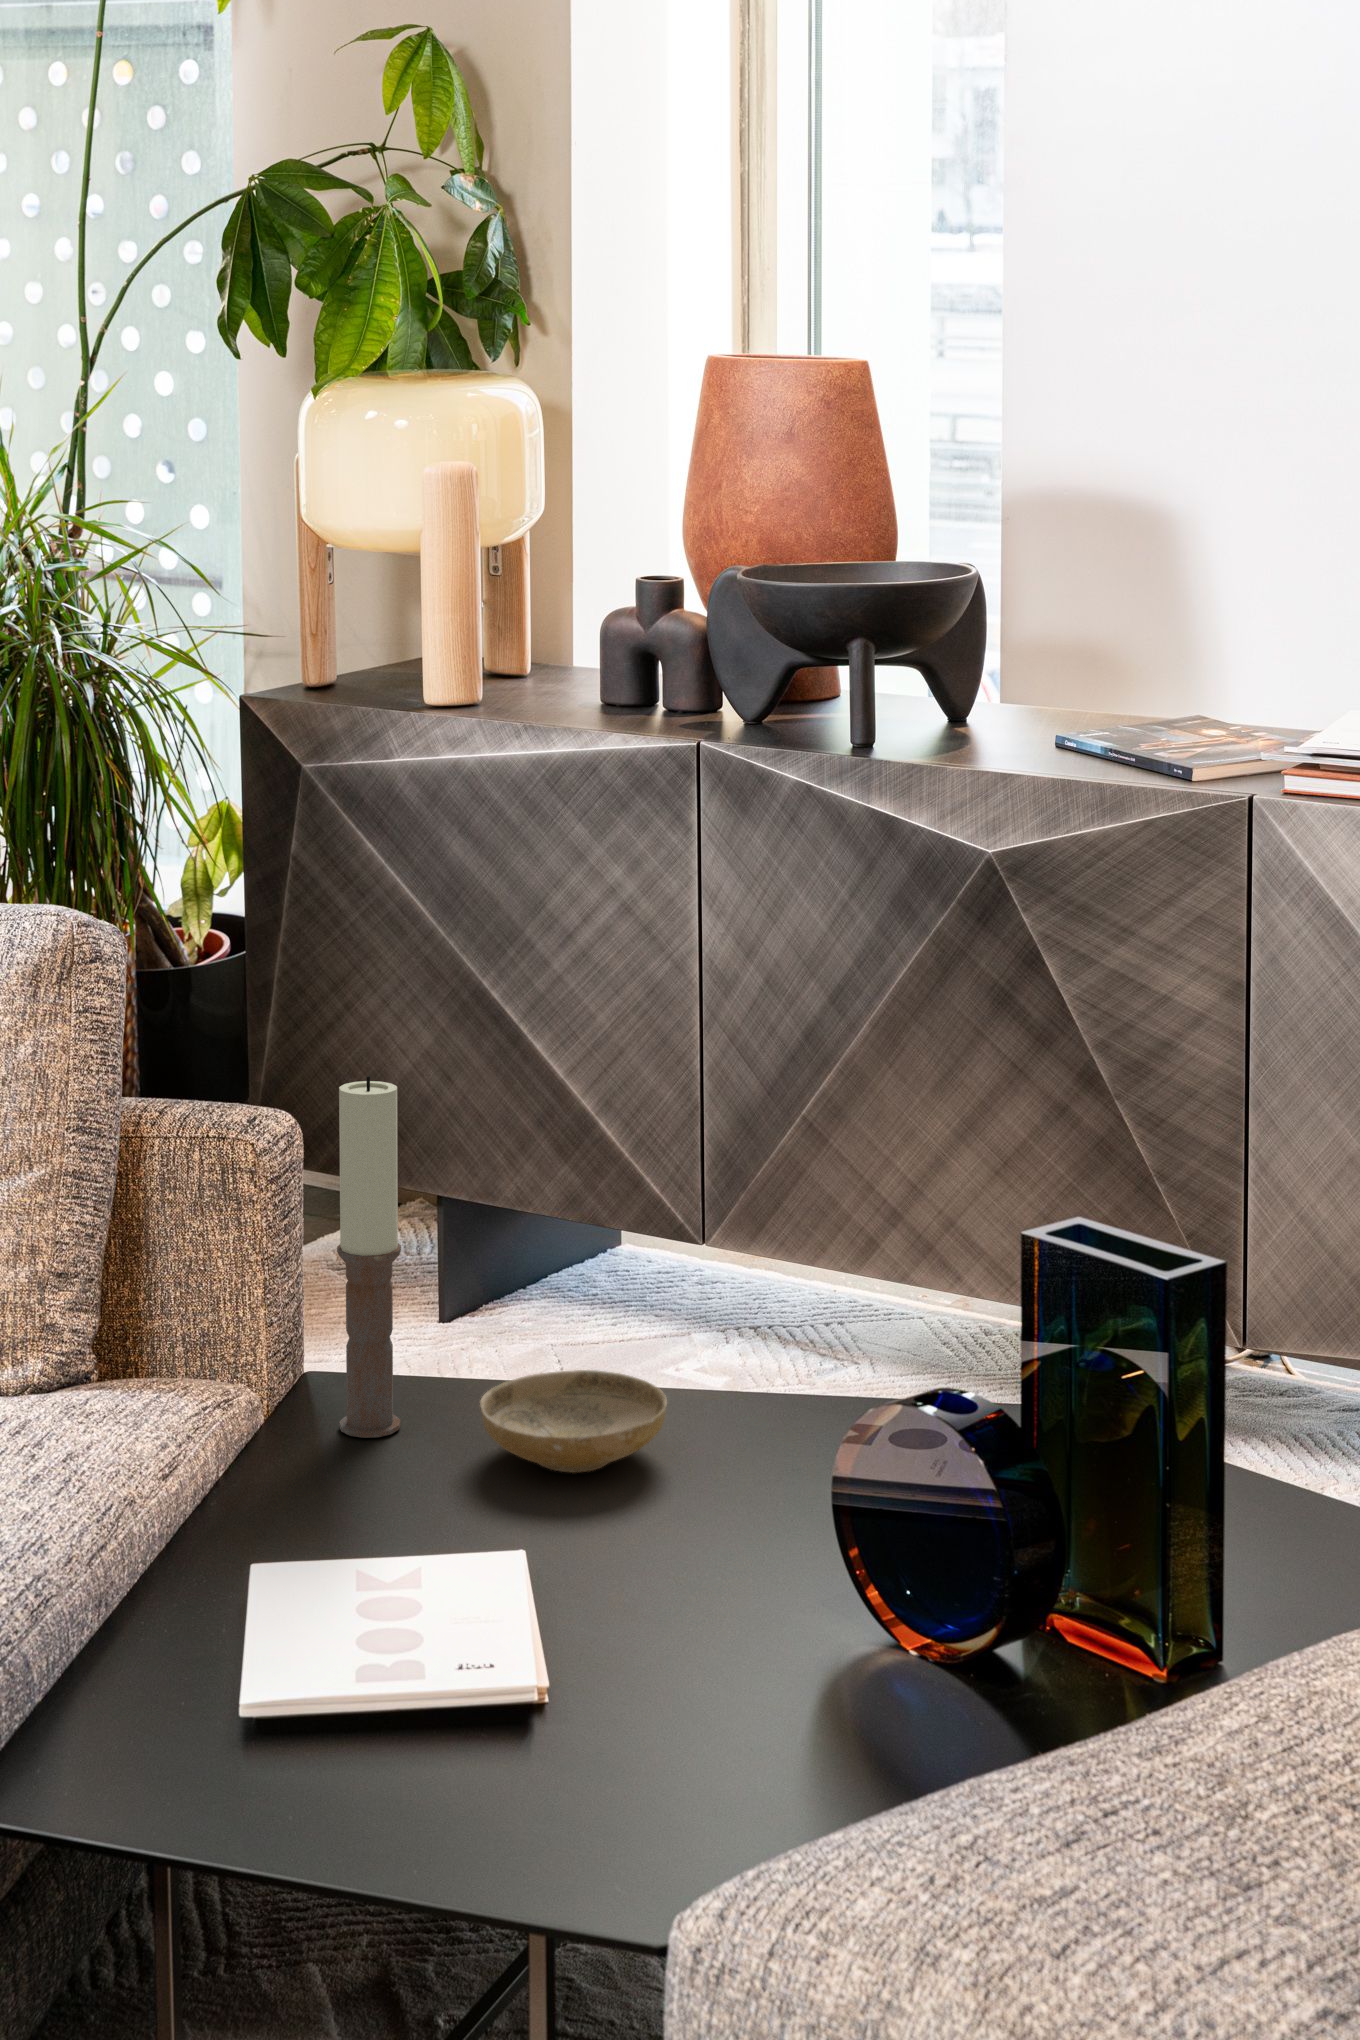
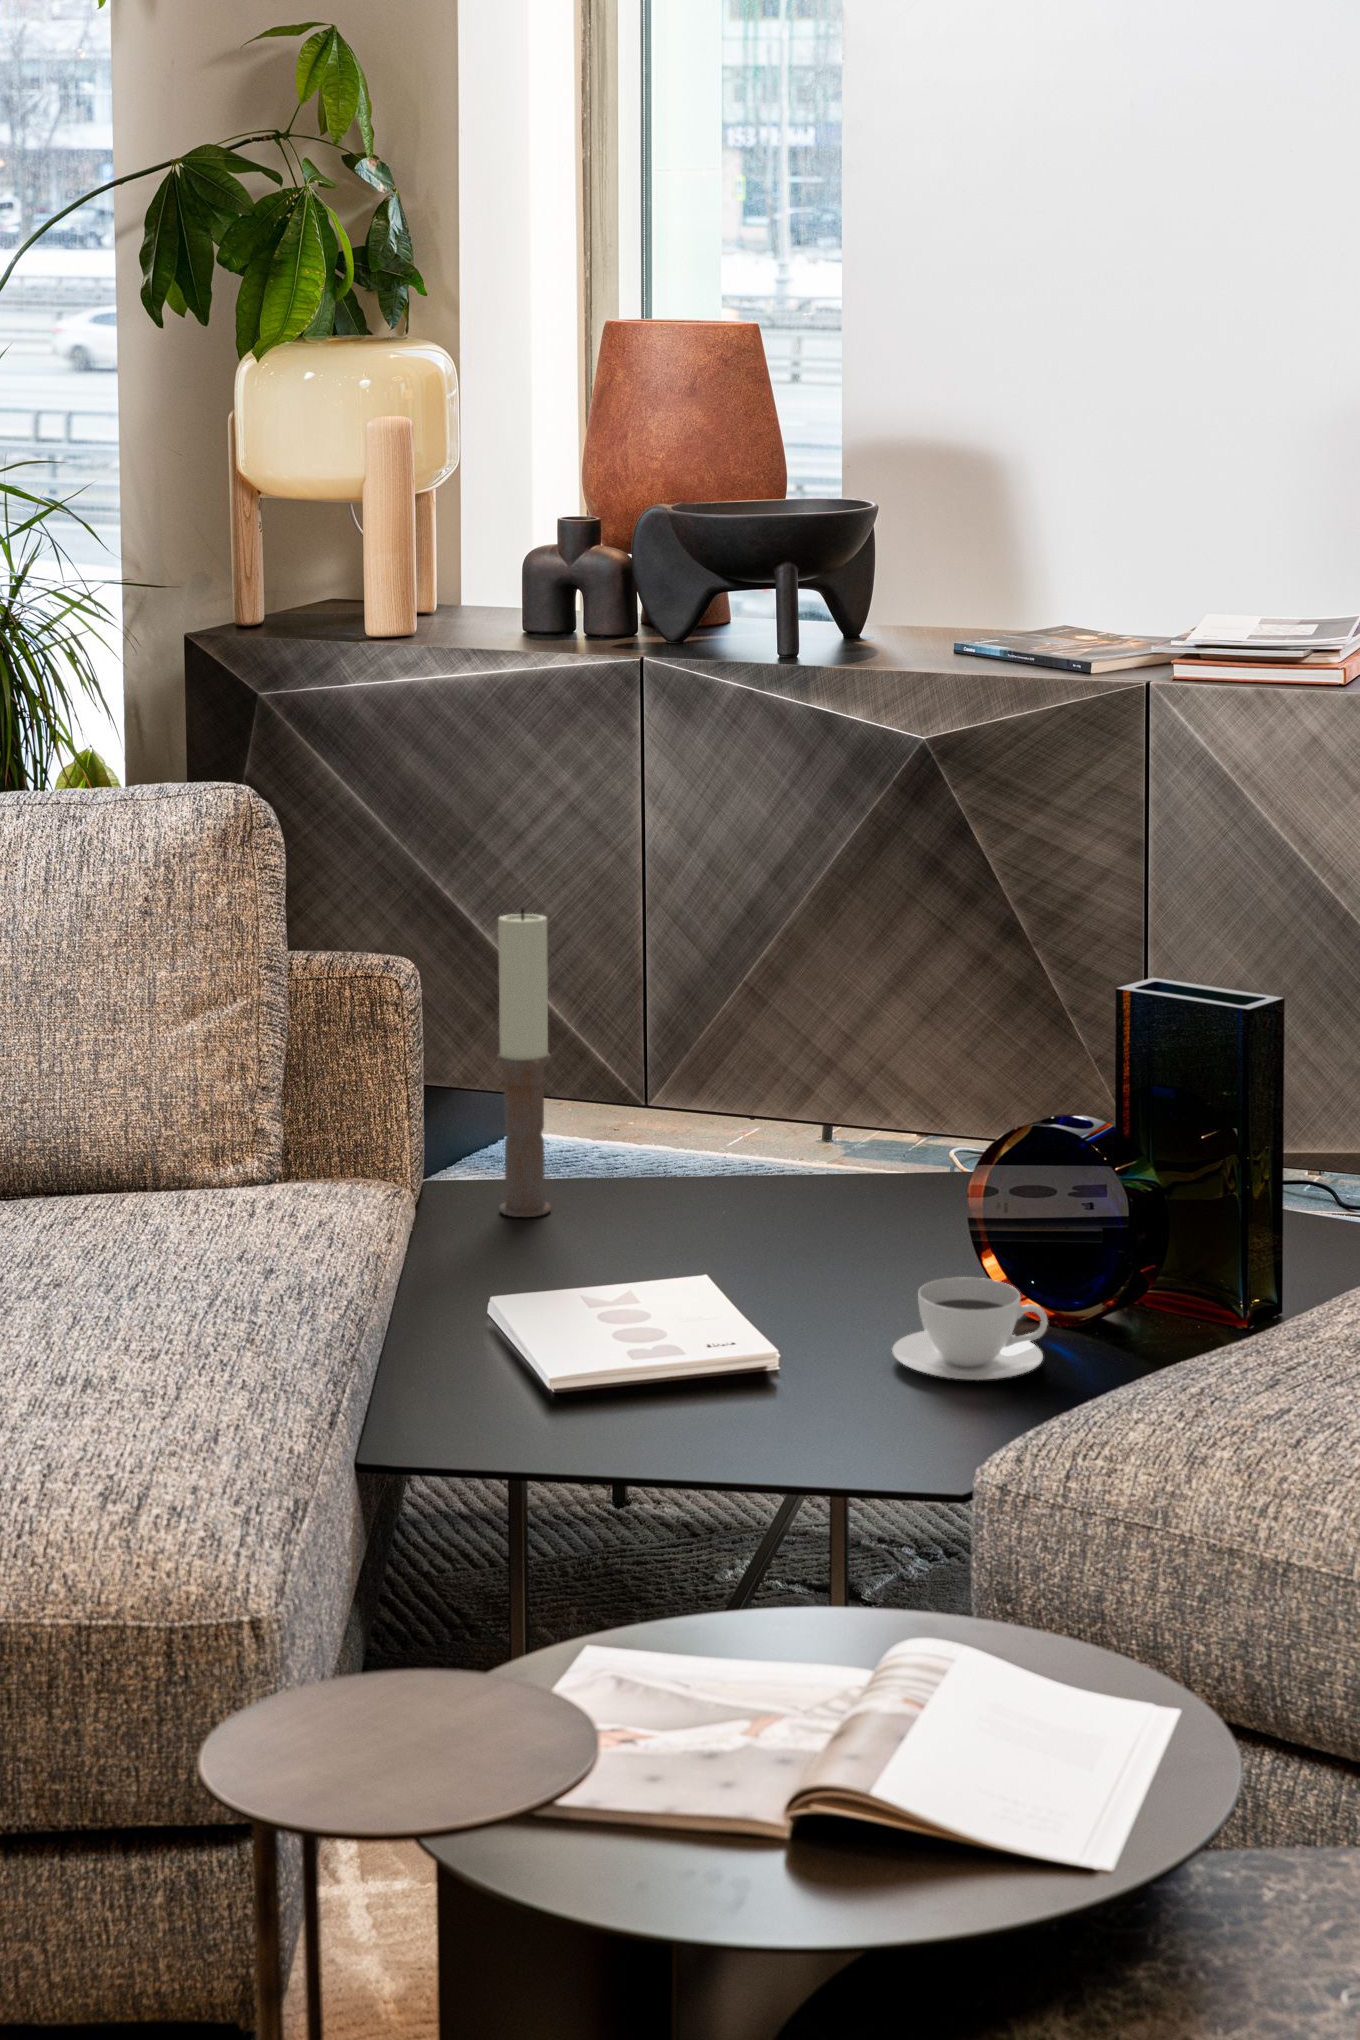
ceramic bowl: present [480,1370,667,1473] -> none [631,1152,787,1228]
teacup: none [665,1608,856,1759] -> present [892,1277,1047,1380]

